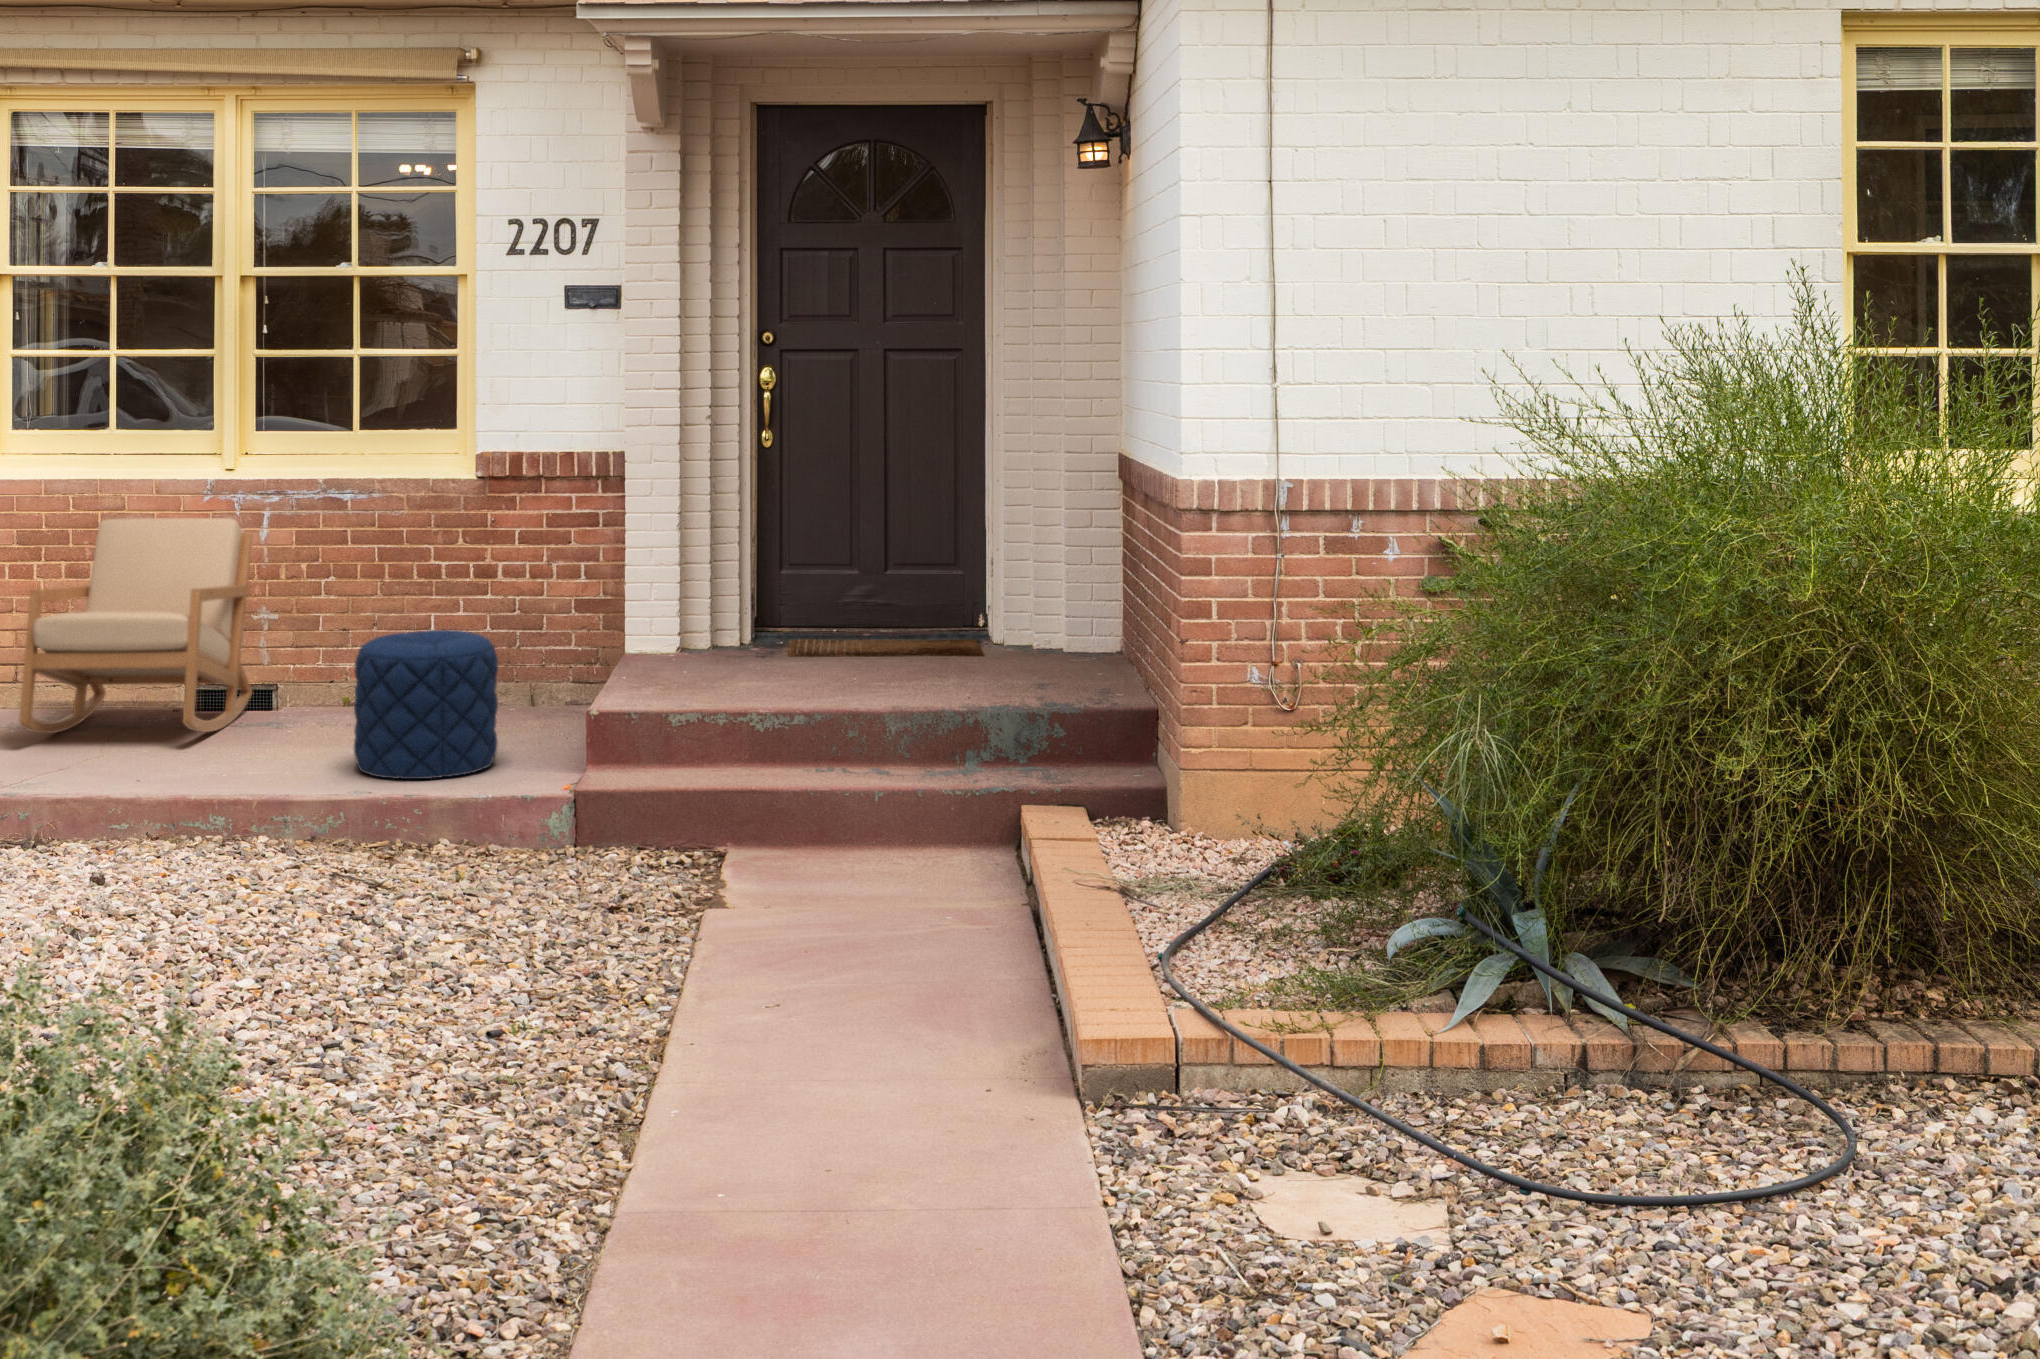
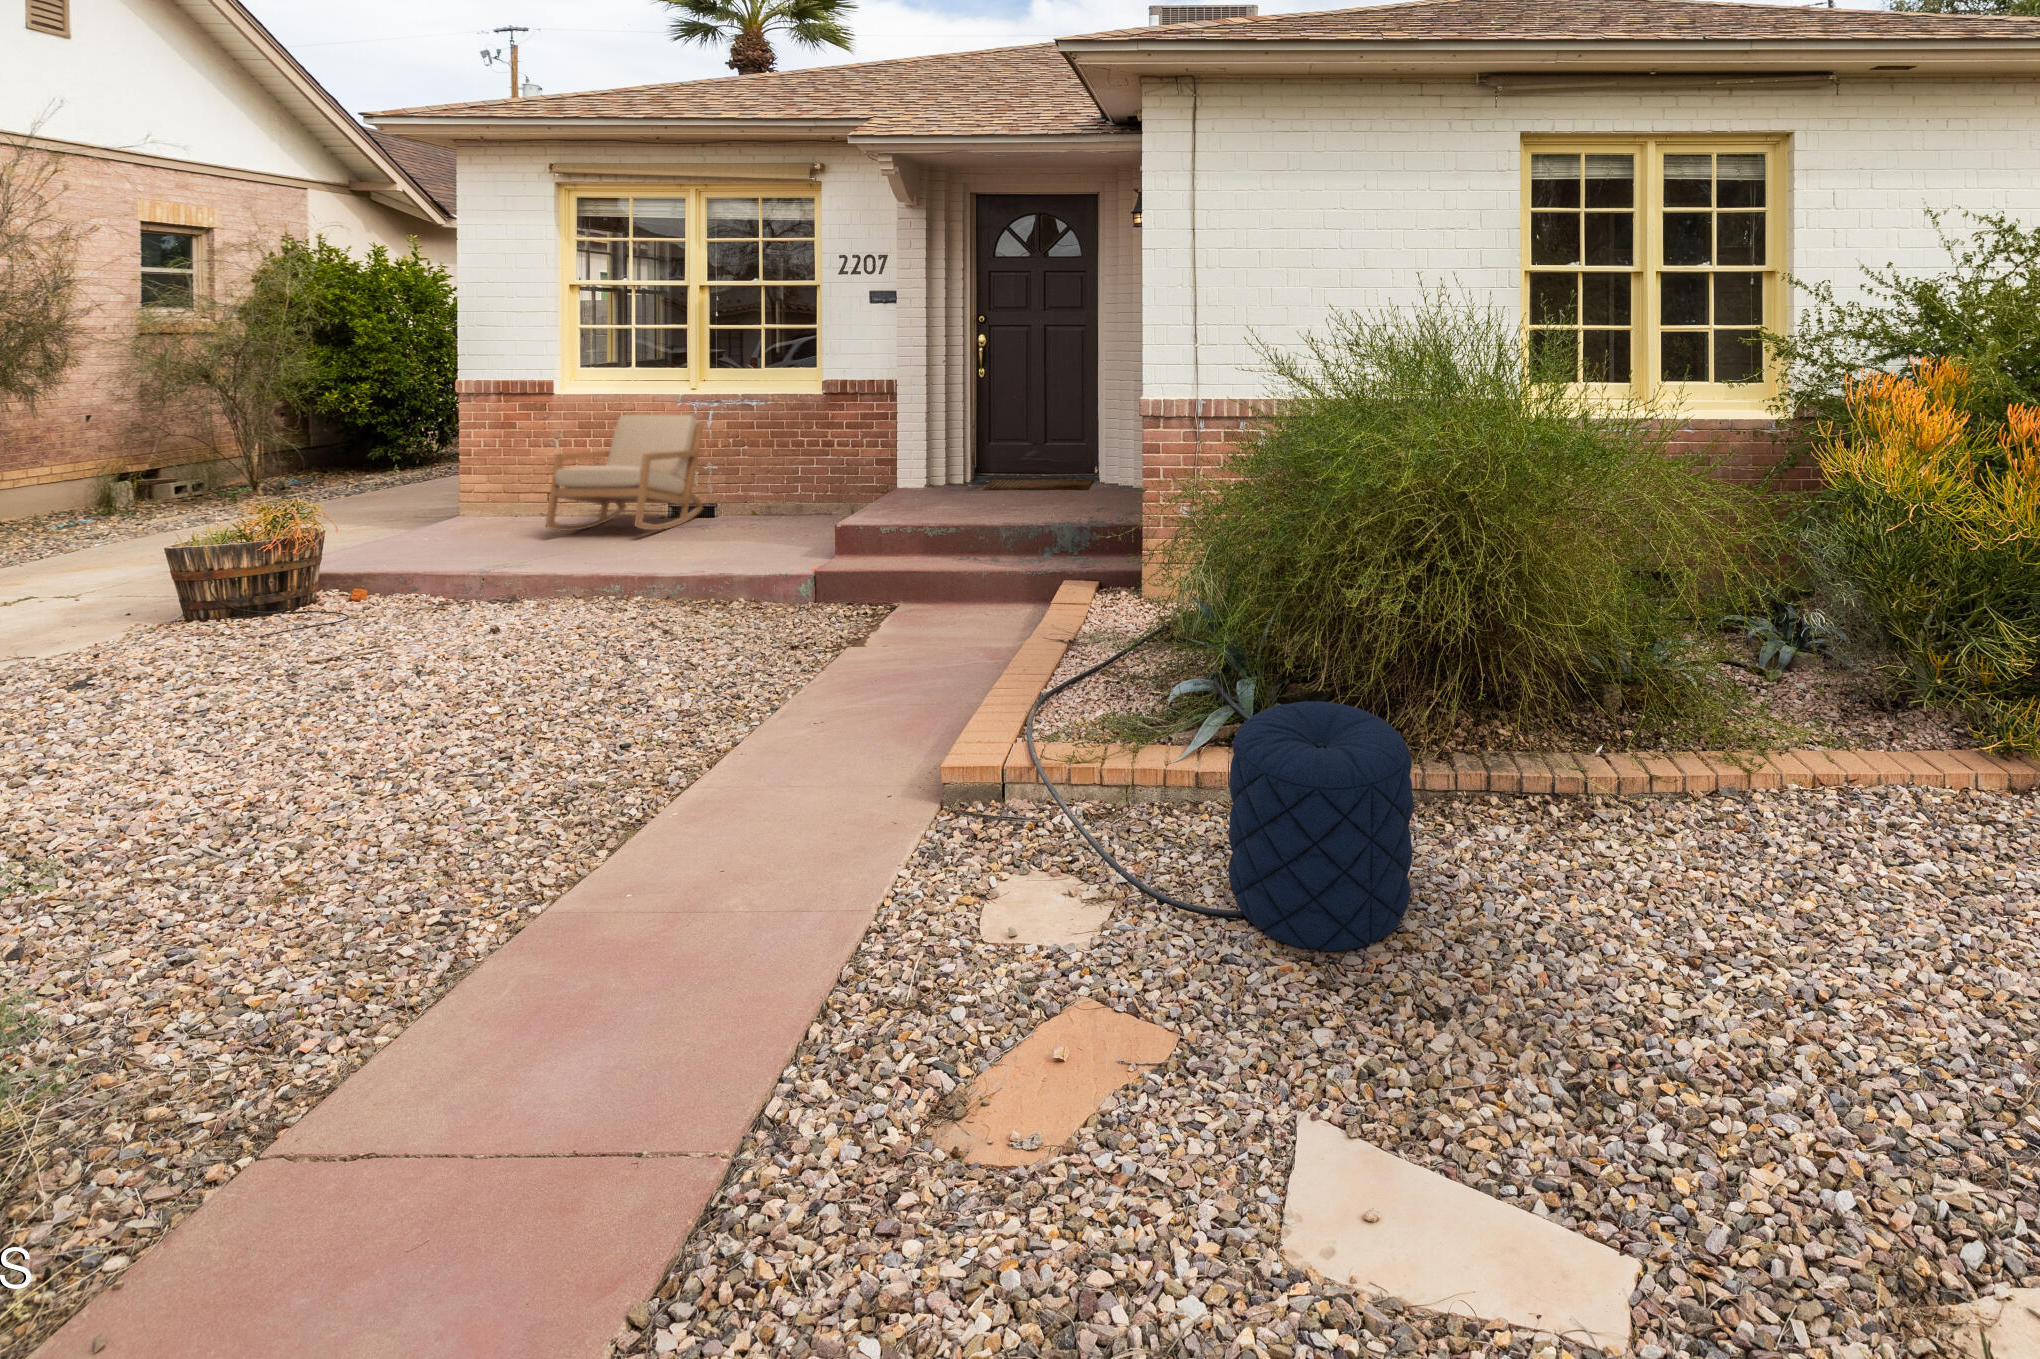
pouf: present [354,630,498,779] -> present [1228,701,1413,951]

